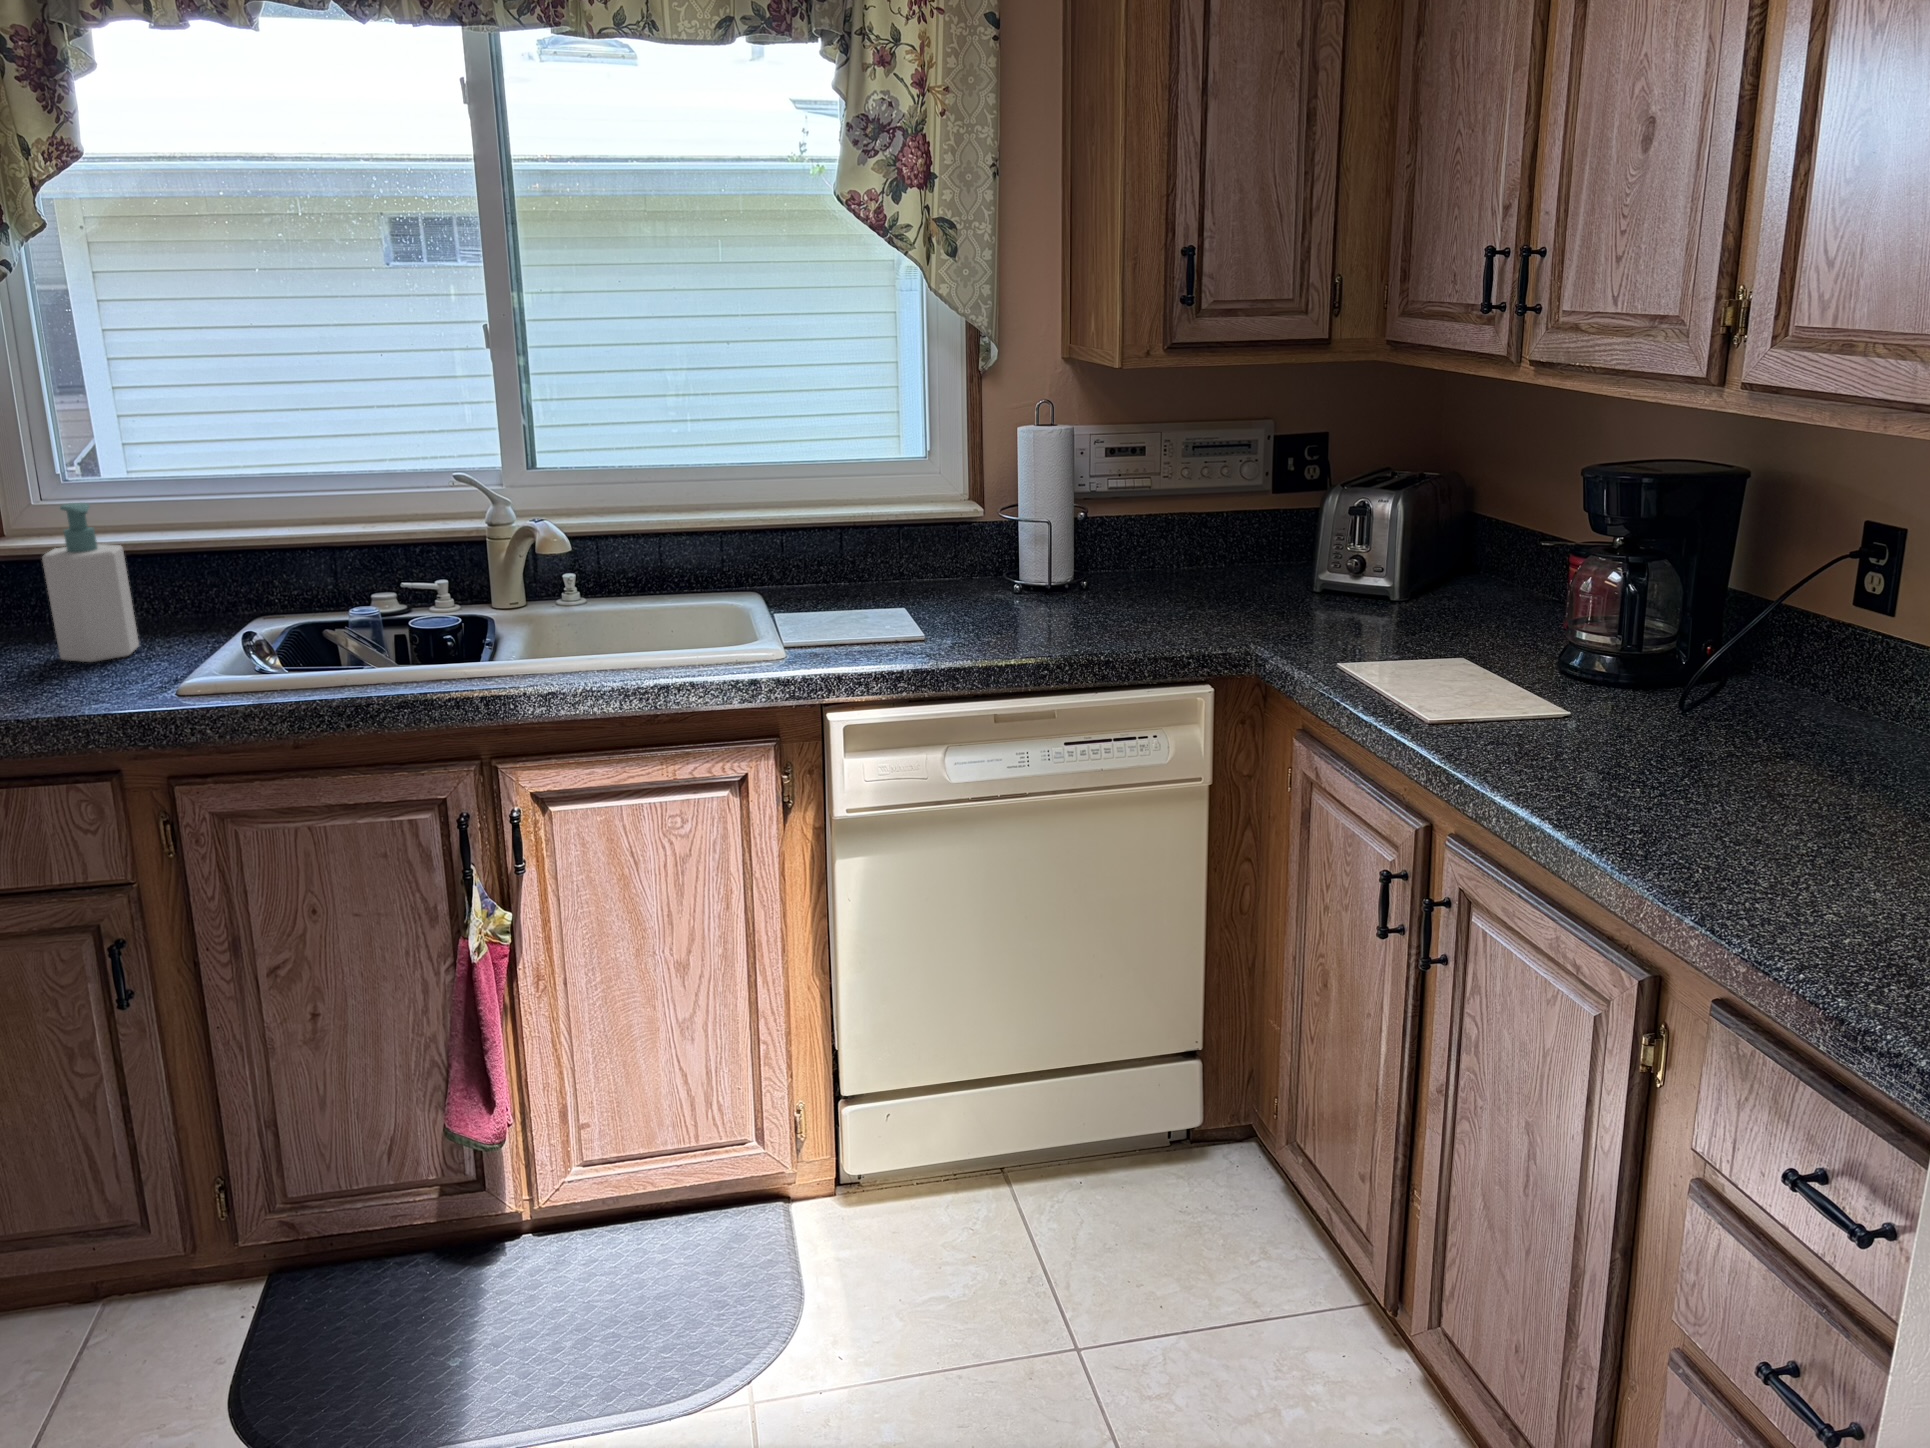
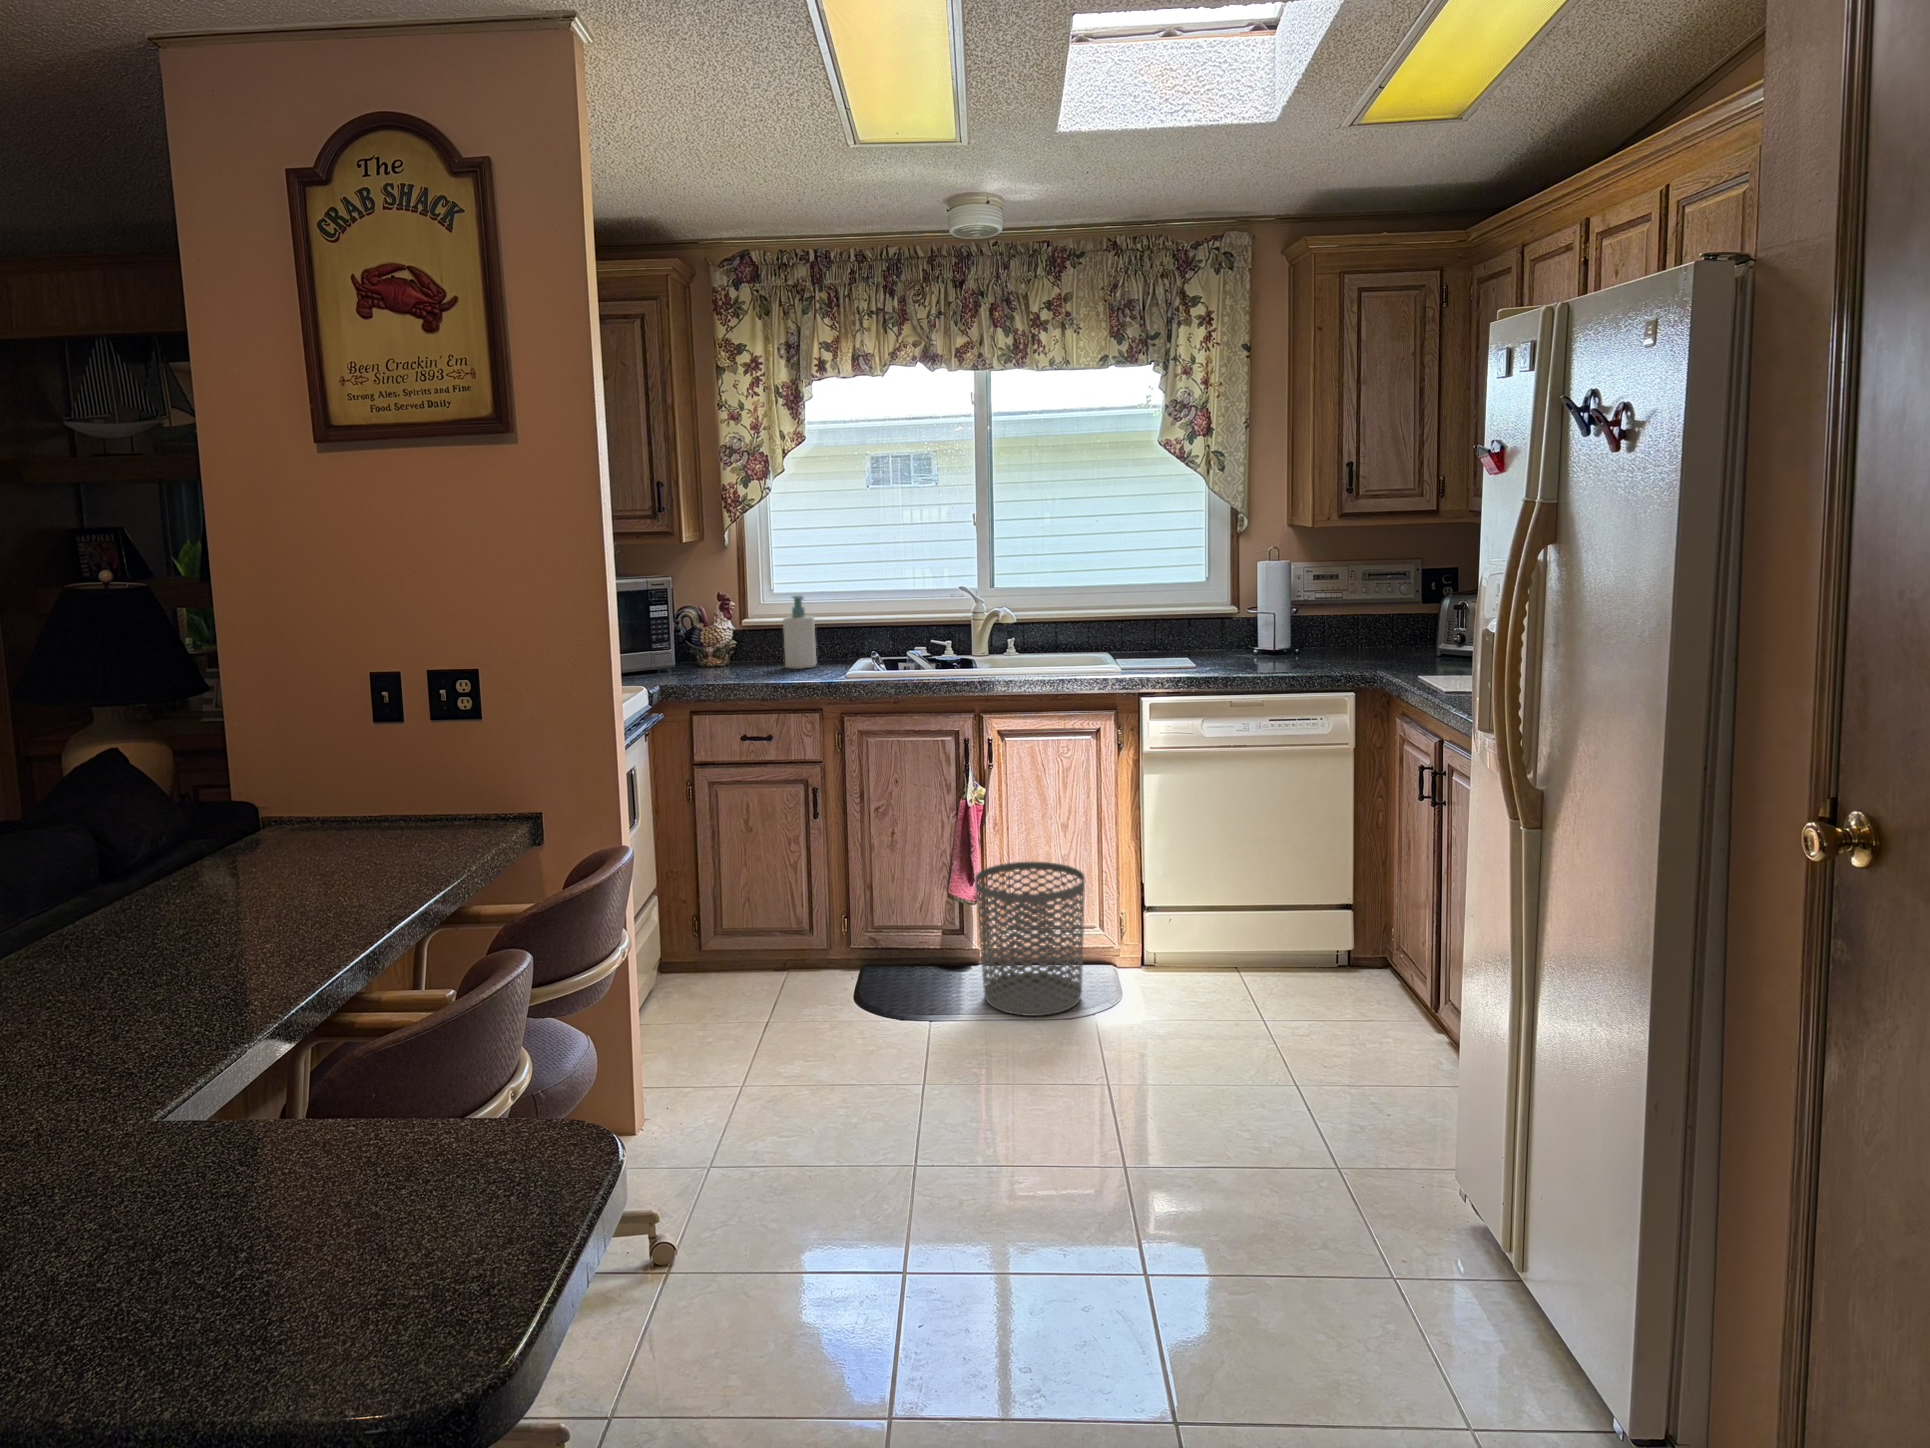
waste bin: none [494,1043,728,1383] -> present [975,862,1085,1016]

